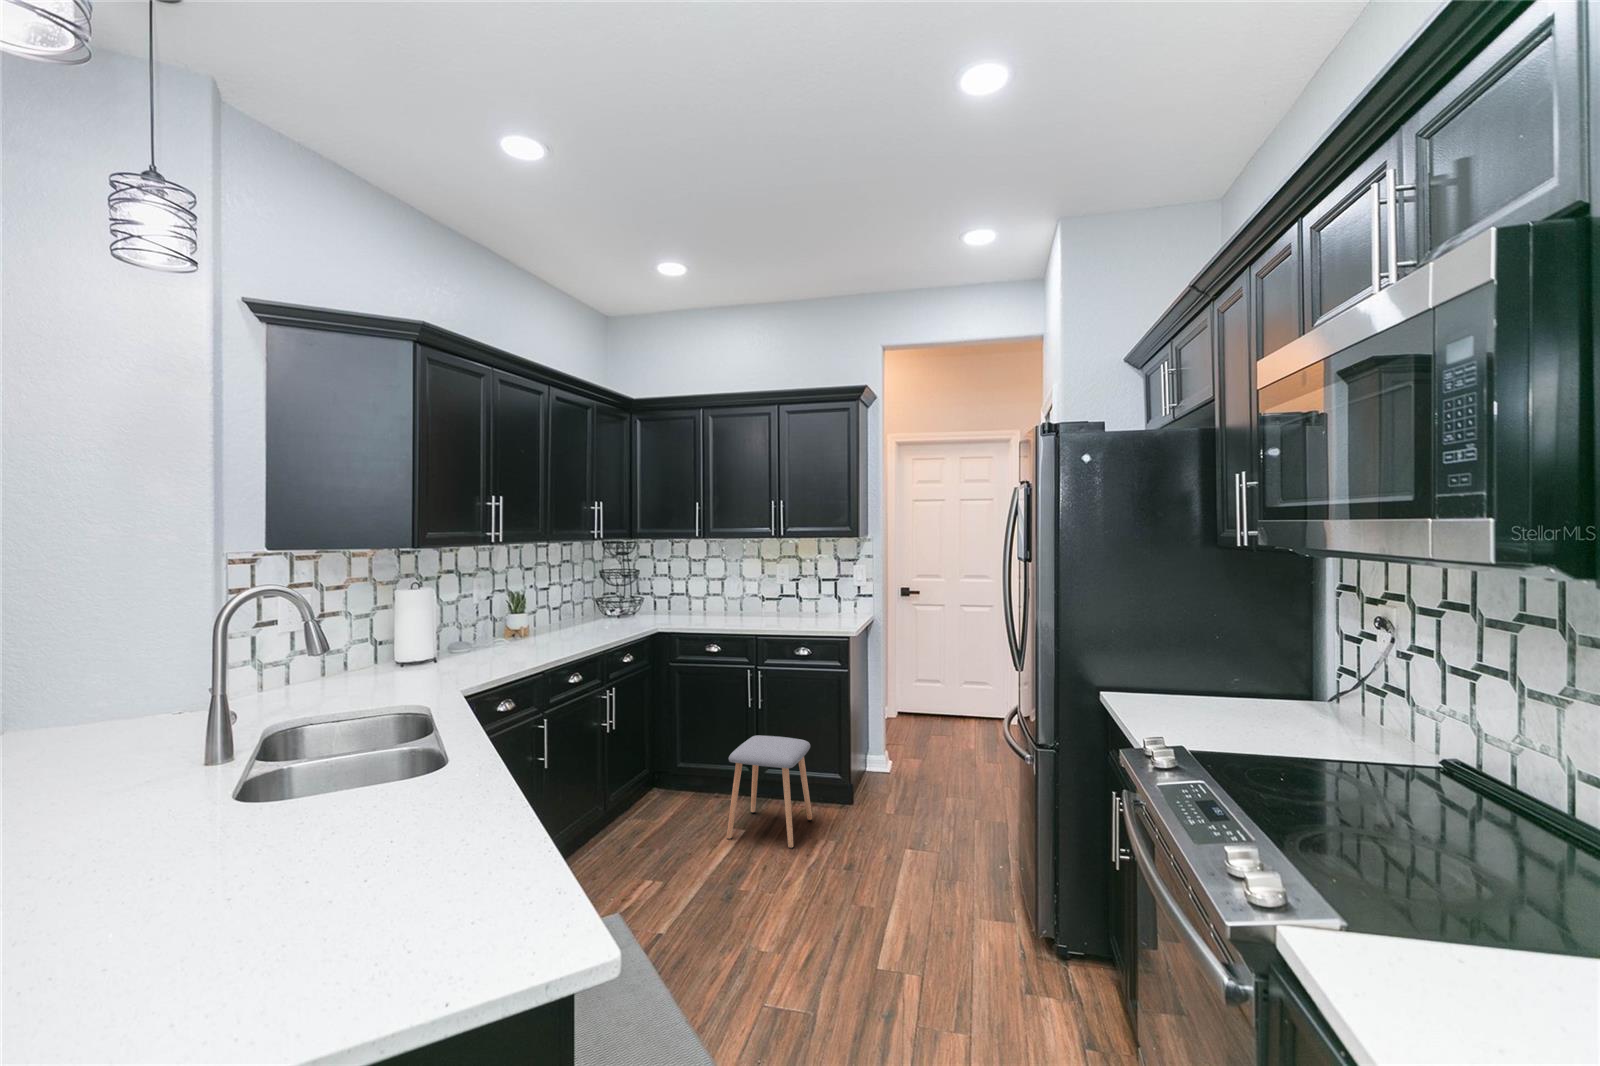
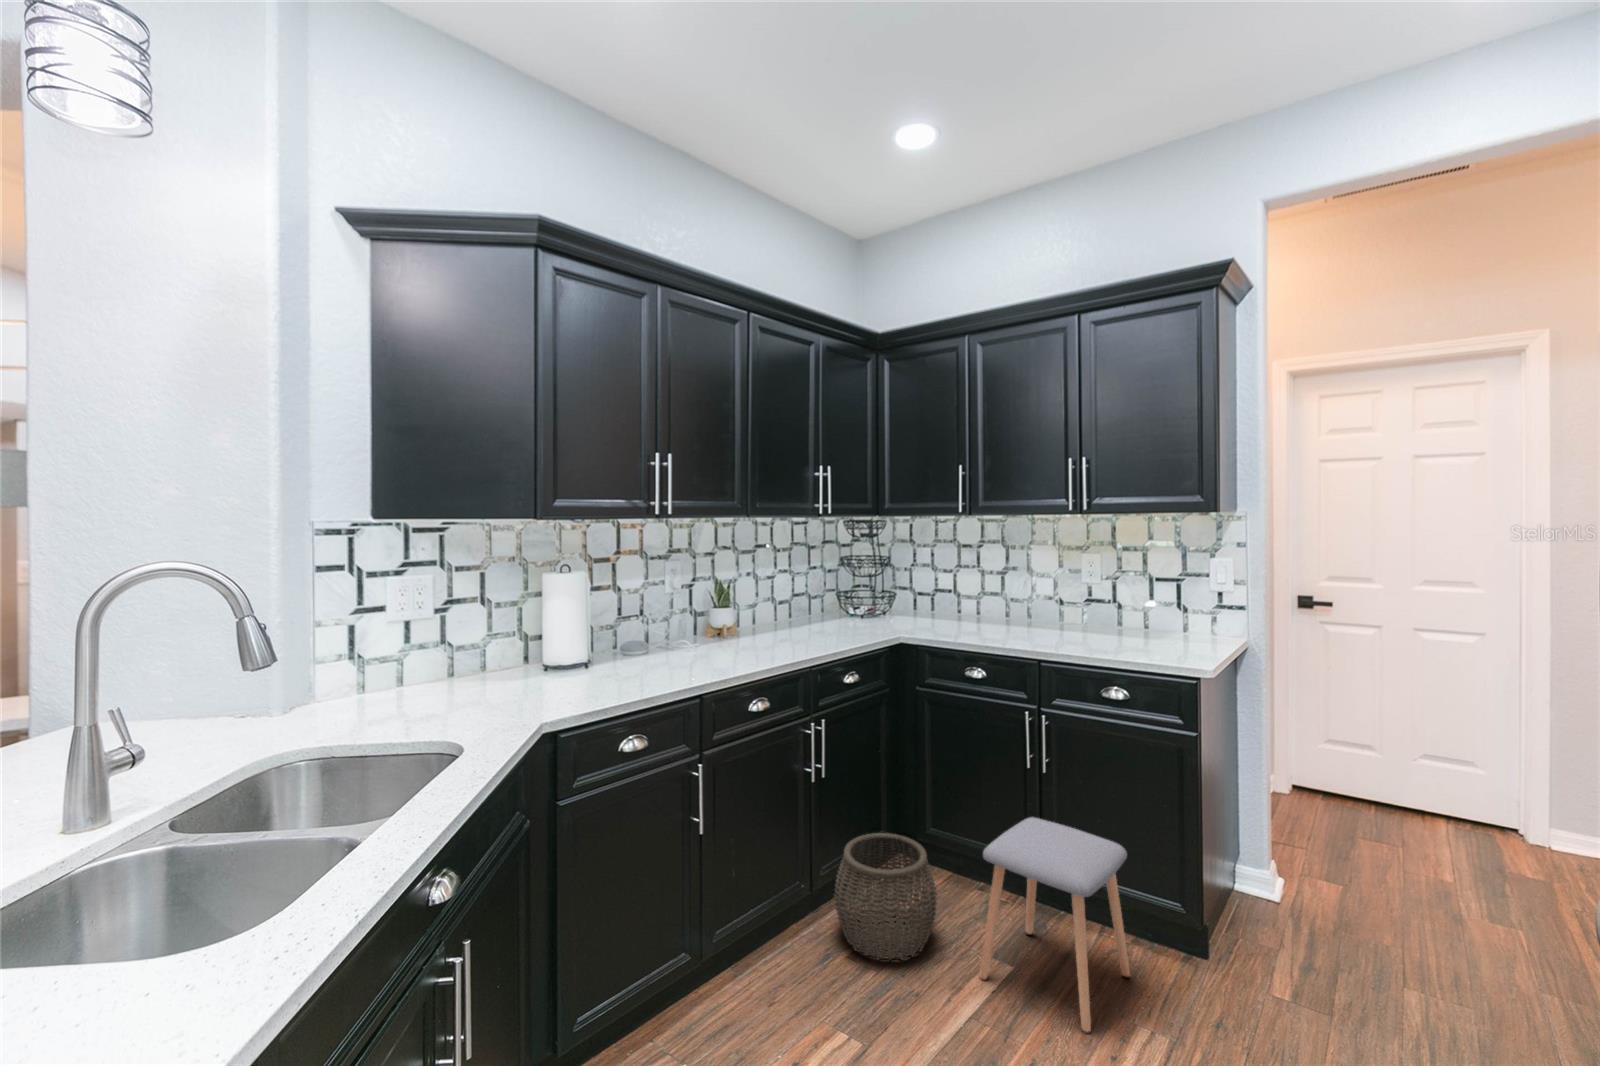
woven basket: none [625,764,697,844] -> present [835,833,937,960]

